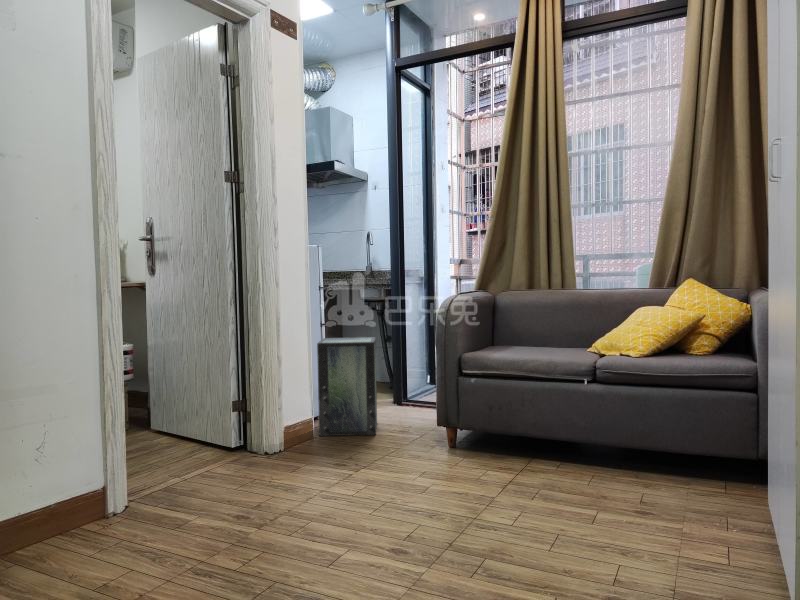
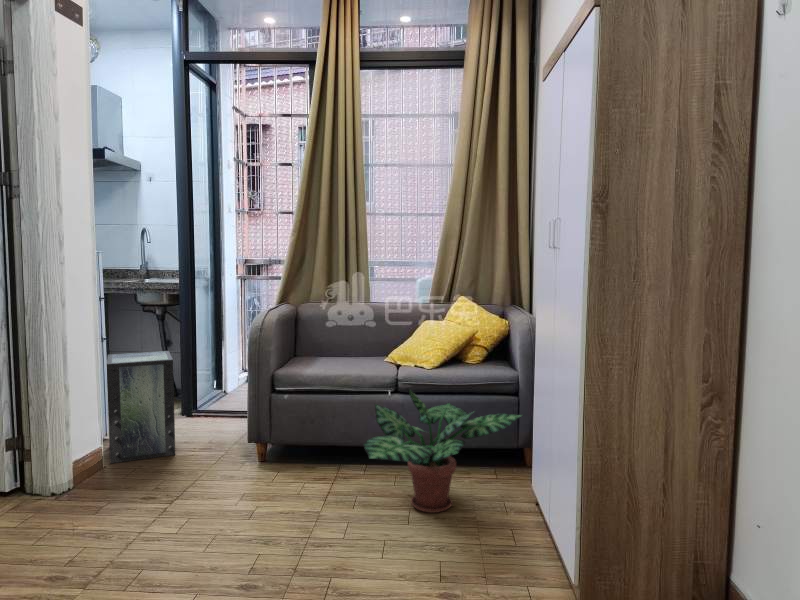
potted plant: none [536,366,751,517] -> present [363,389,522,513]

